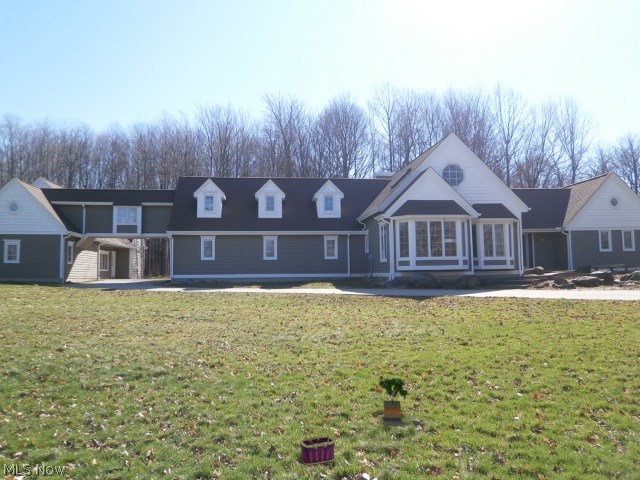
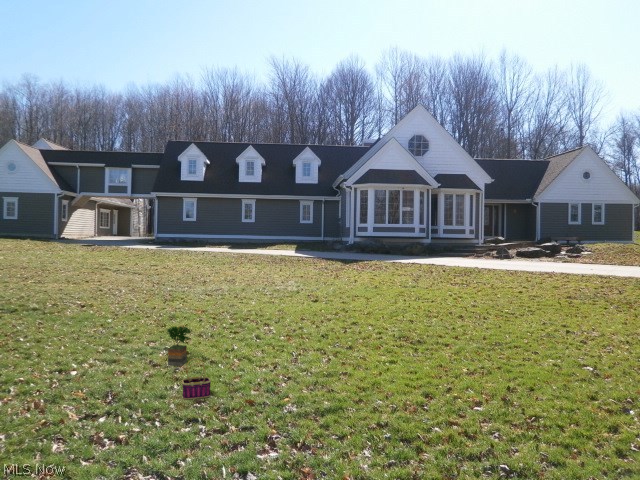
basket: present [300,414,335,465] -> present [182,359,211,400]

